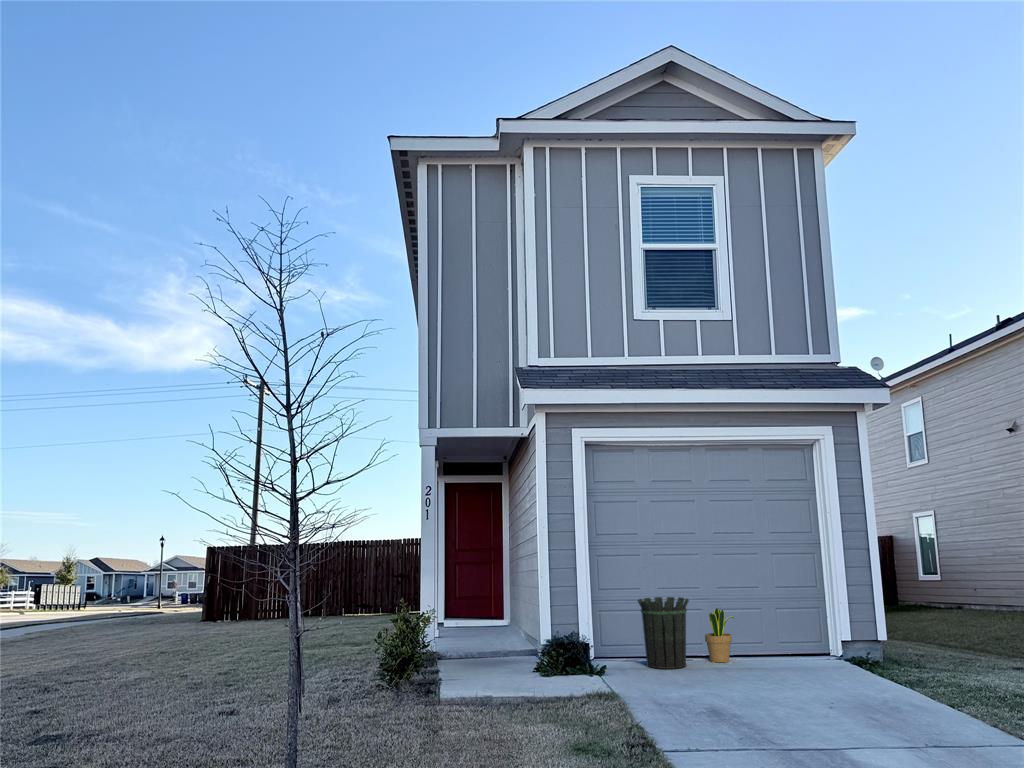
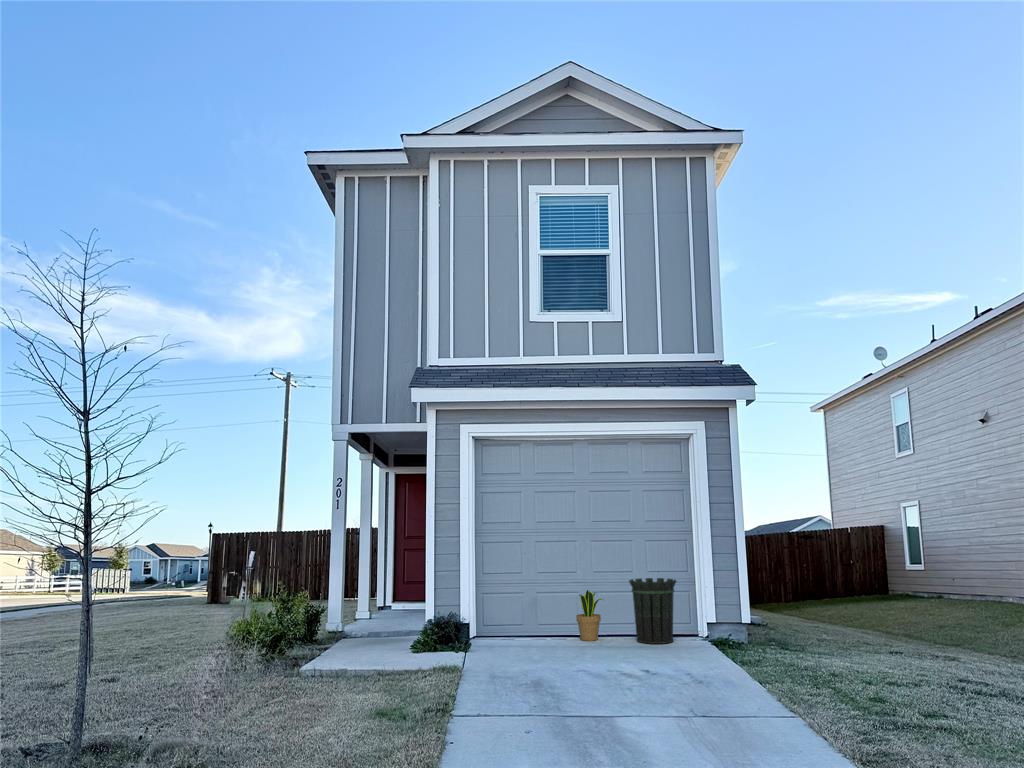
waste bin: present [638,597,689,669] -> present [629,578,676,644]

